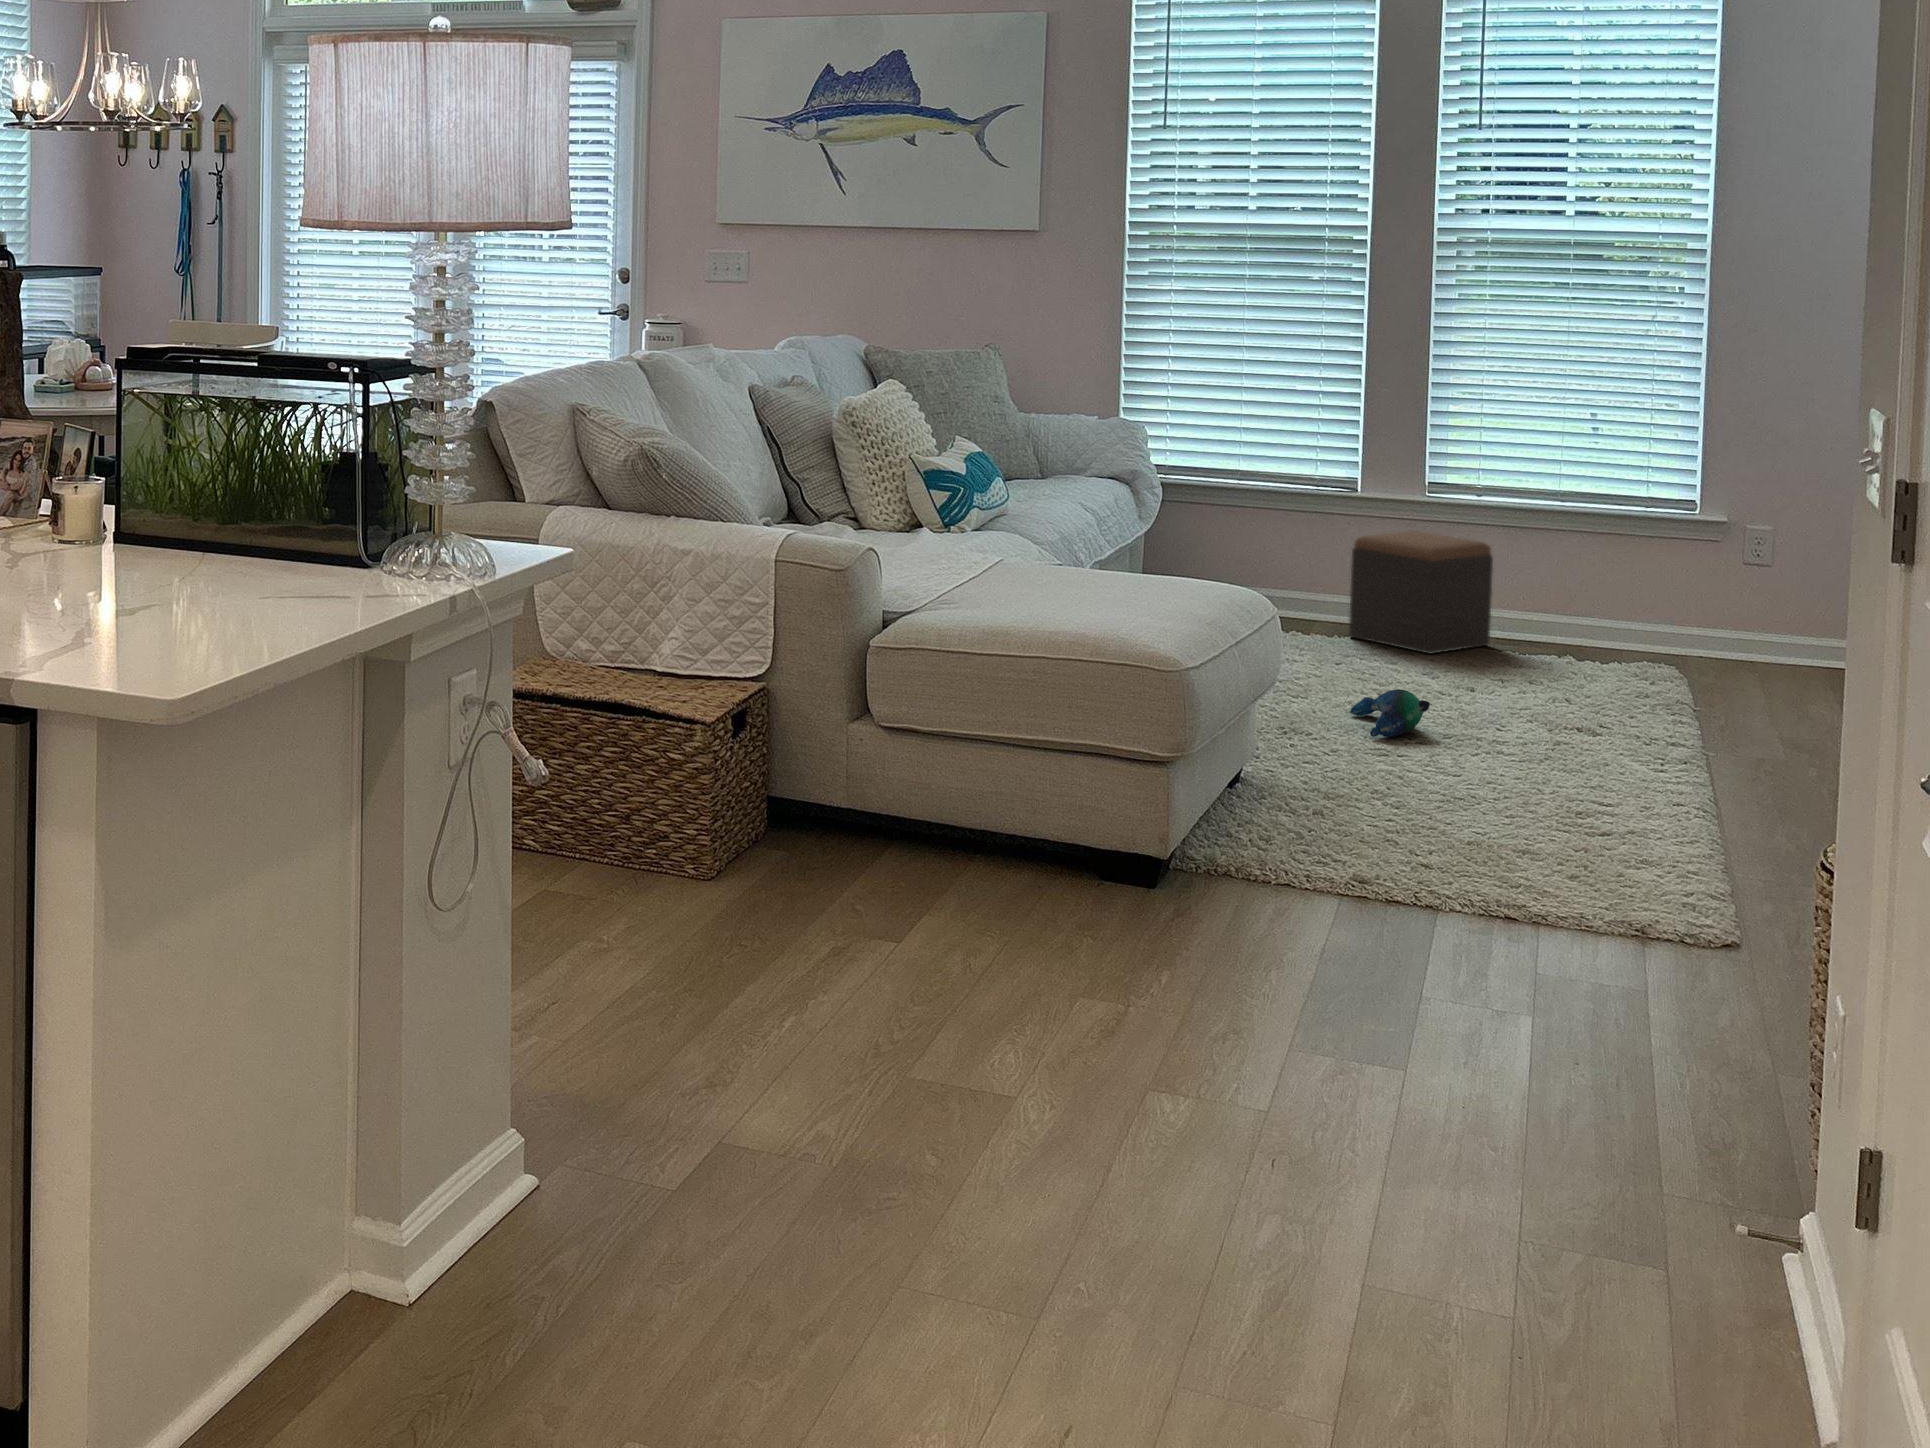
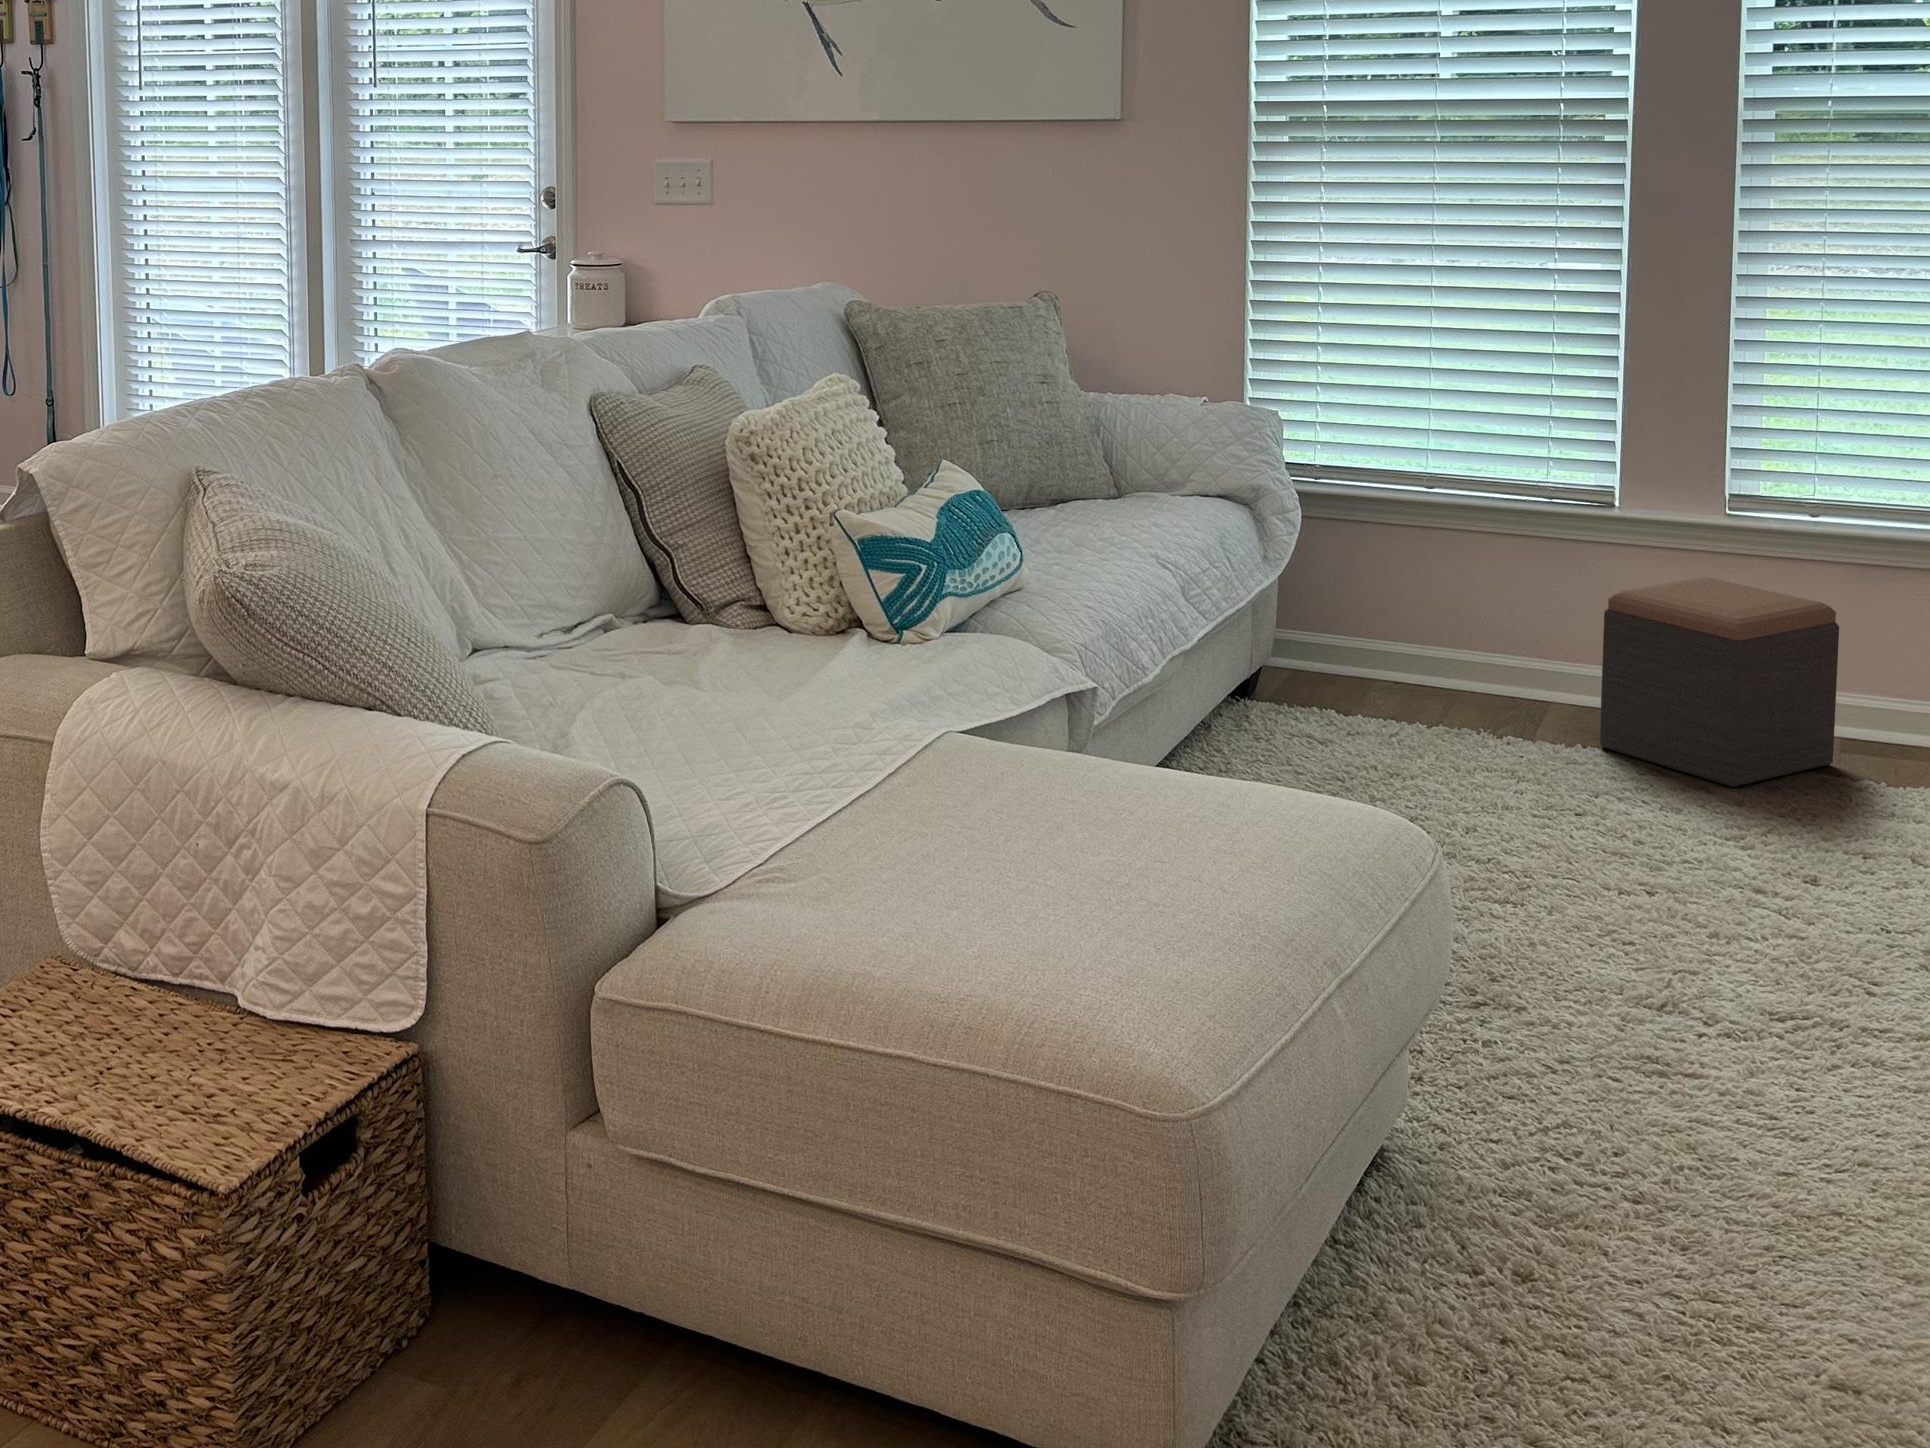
plush toy: present [1350,689,1430,737] -> none [1591,916,1734,1015]

